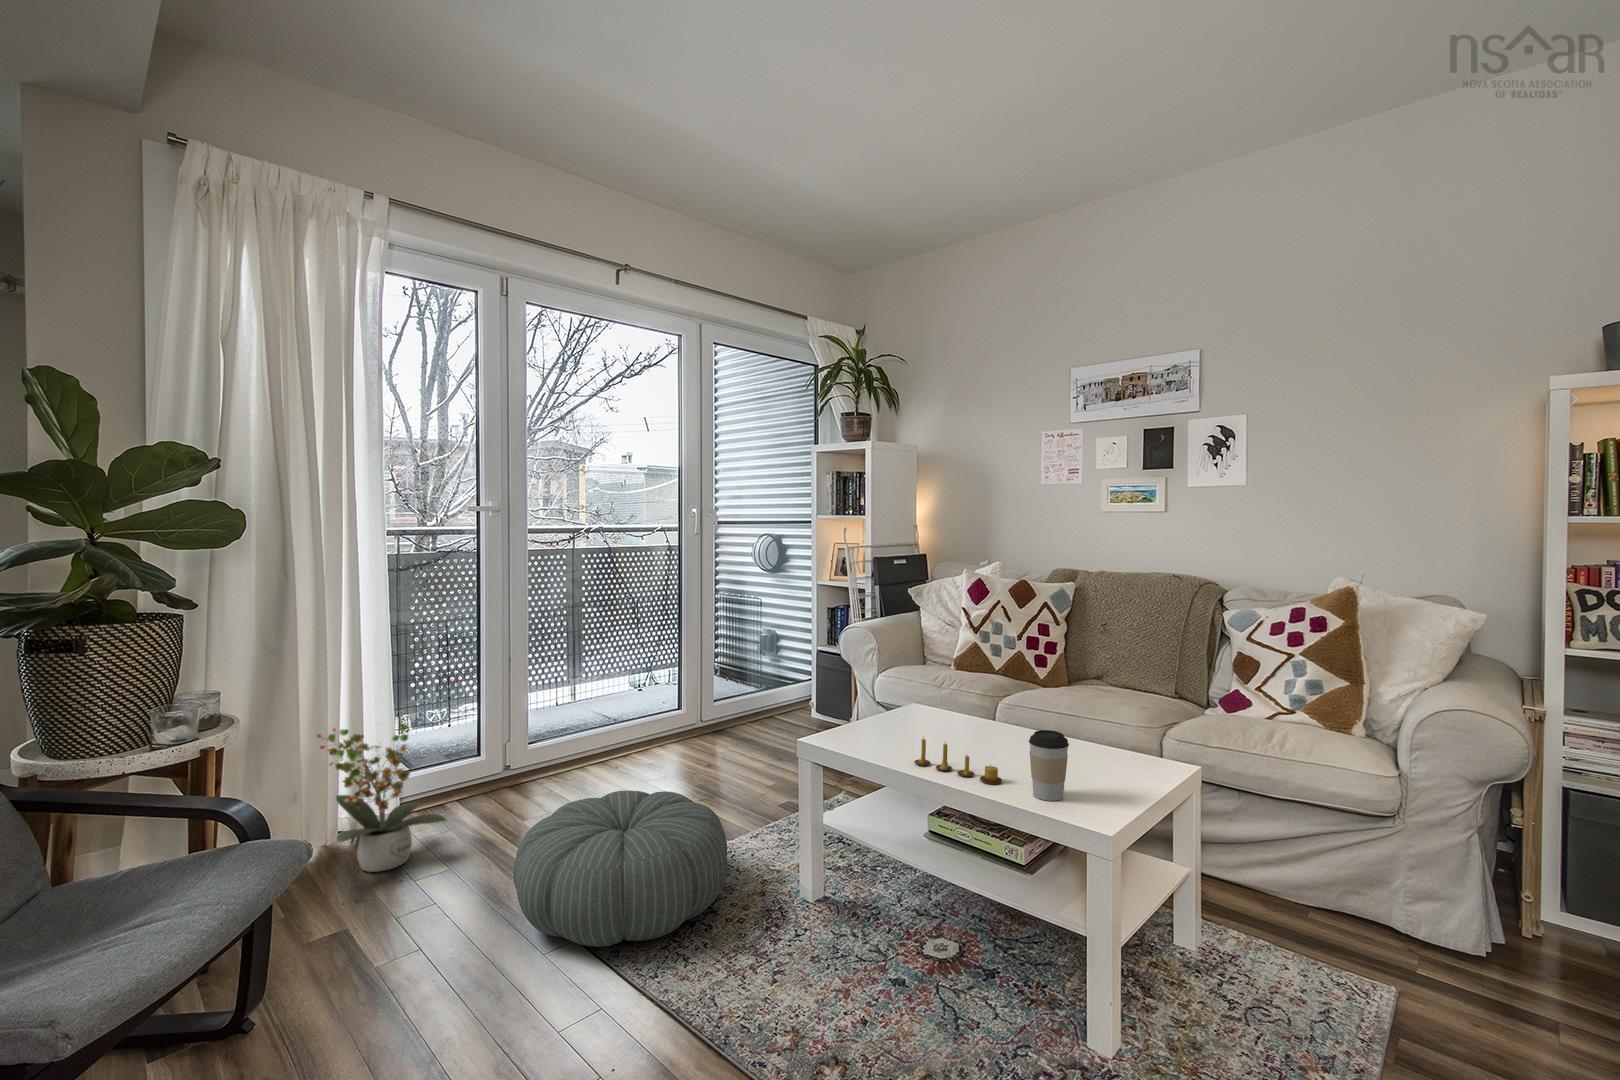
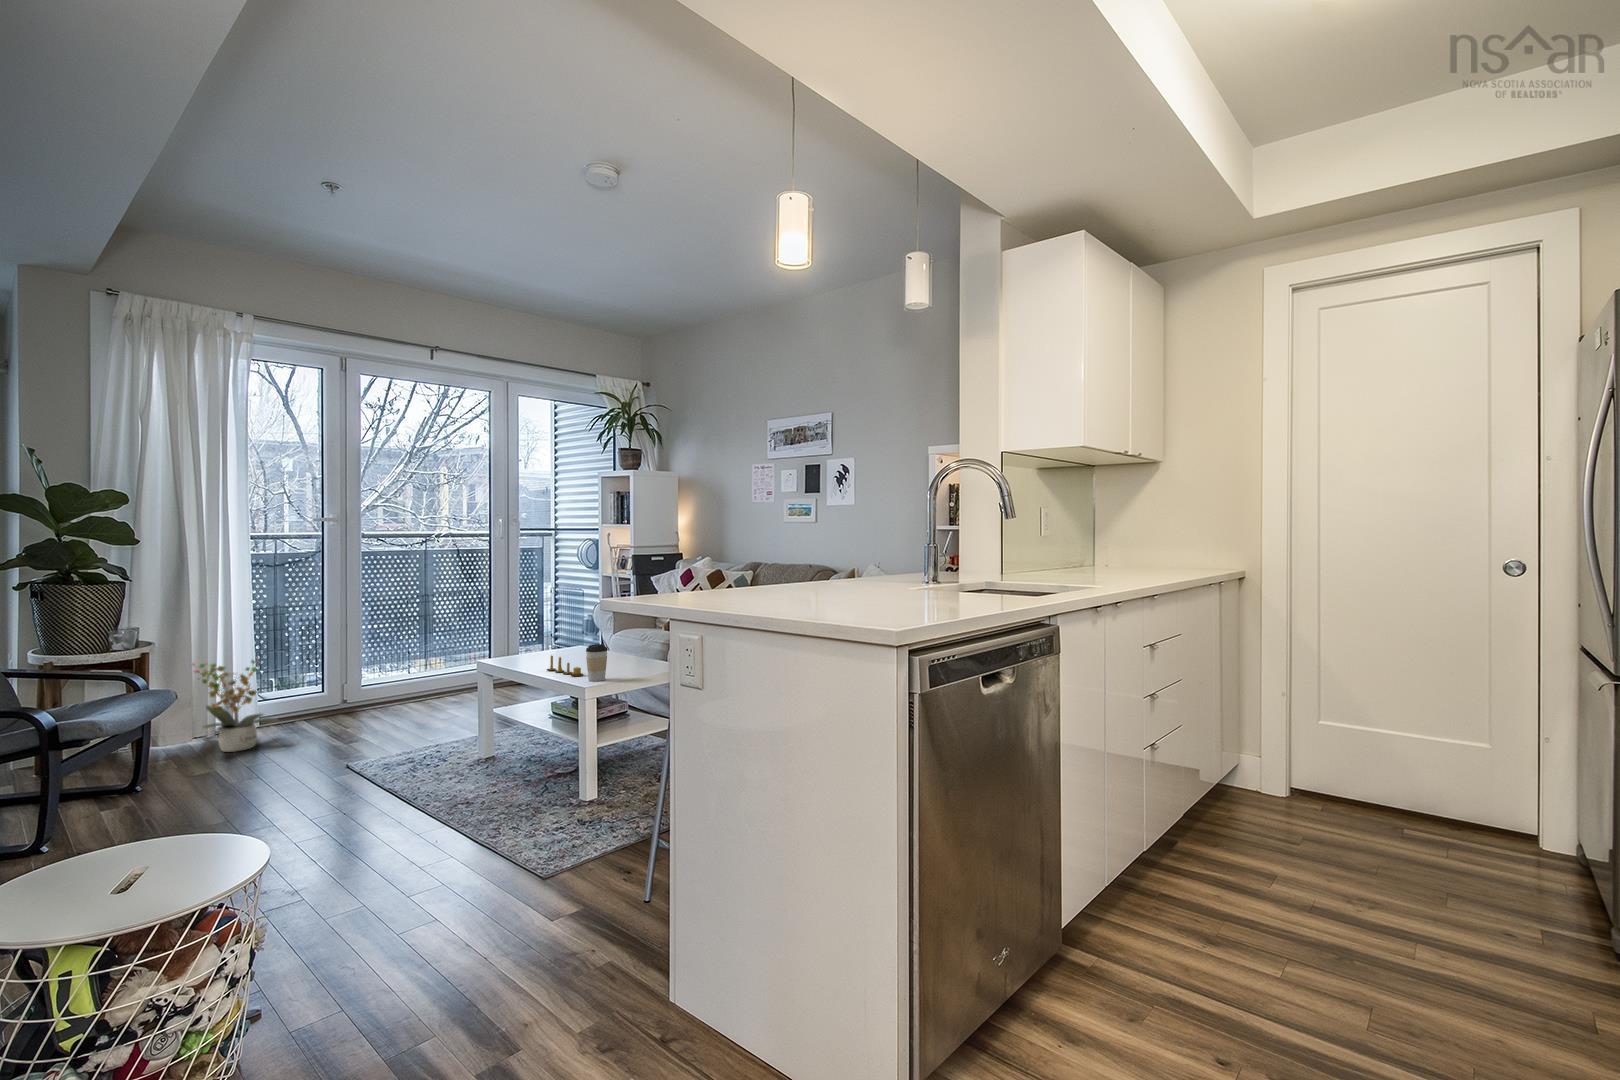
pouf: present [513,790,728,947] -> none [308,699,452,776]

